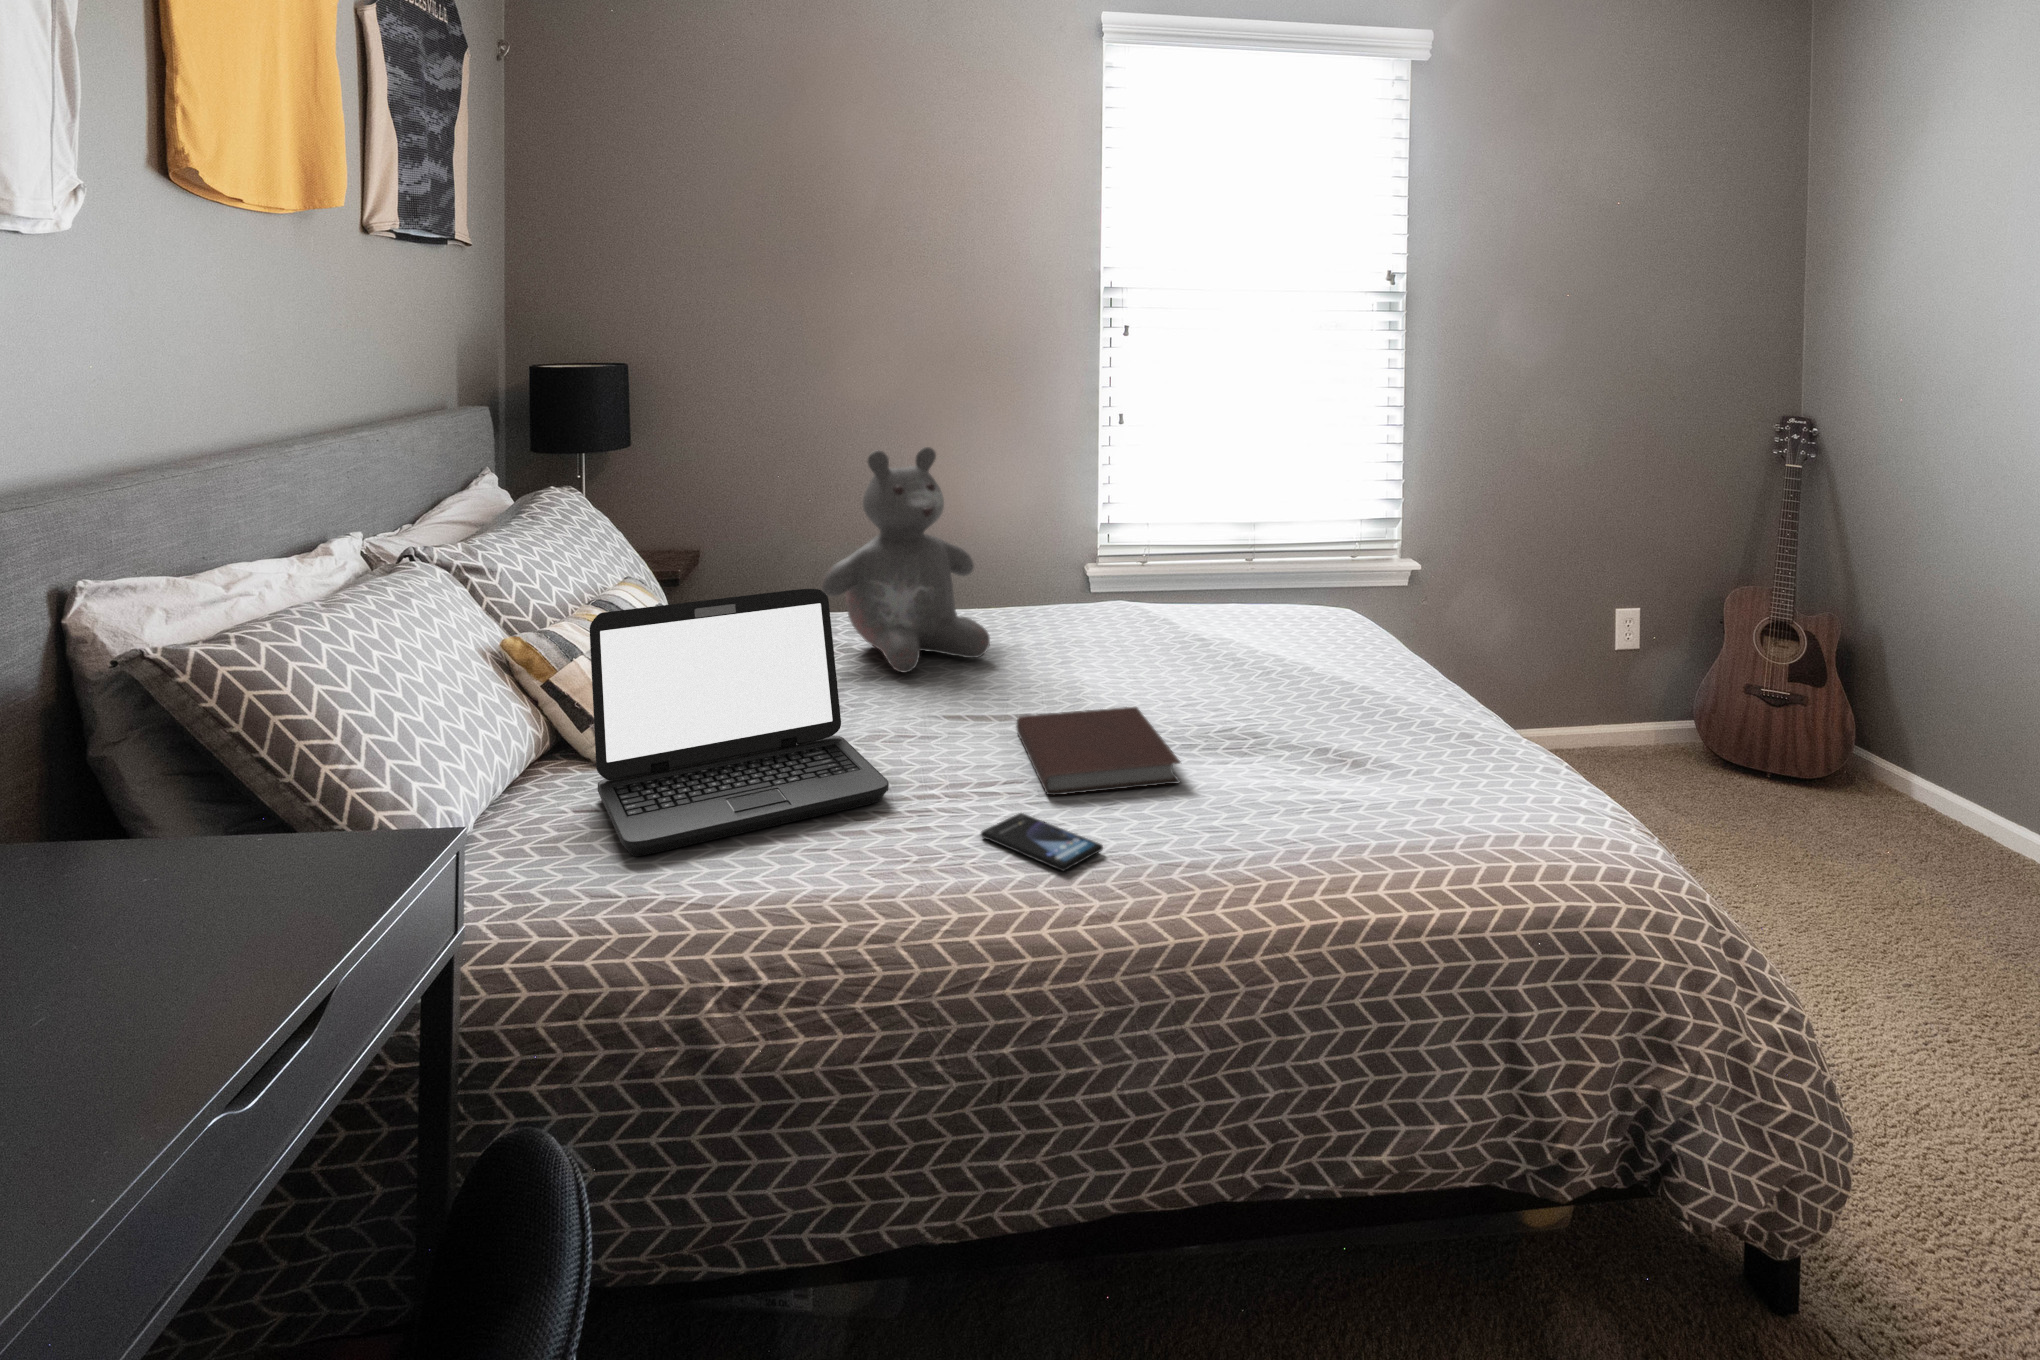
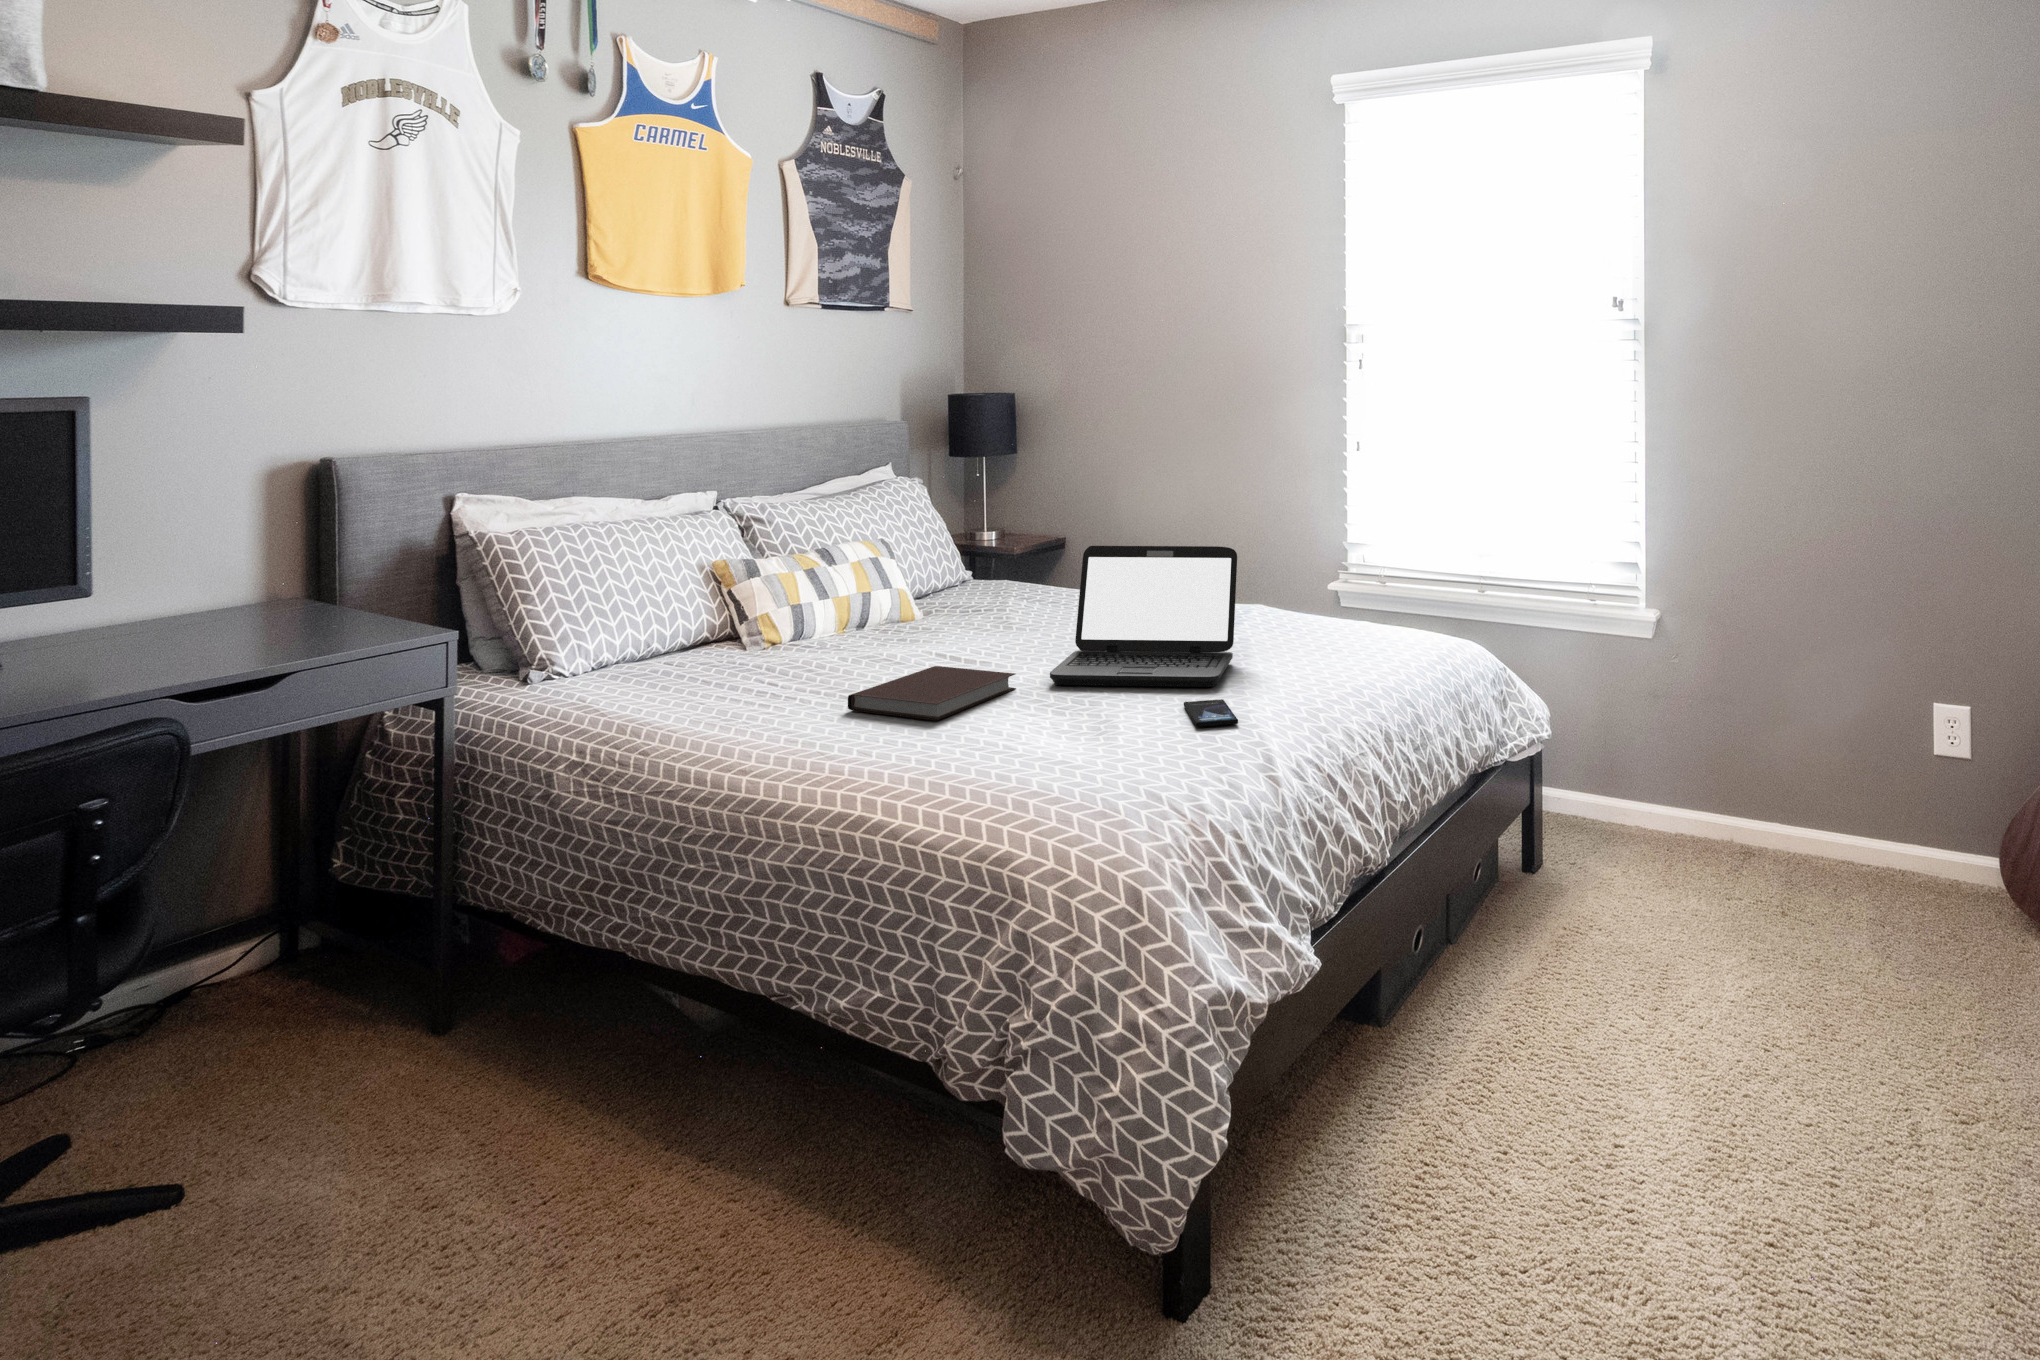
teddy bear: present [821,447,990,672] -> none [943,463,1079,638]
laptop: present [590,589,889,856] -> present [1050,546,1237,687]
smartphone: present [981,813,1103,871] -> present [1184,699,1238,727]

